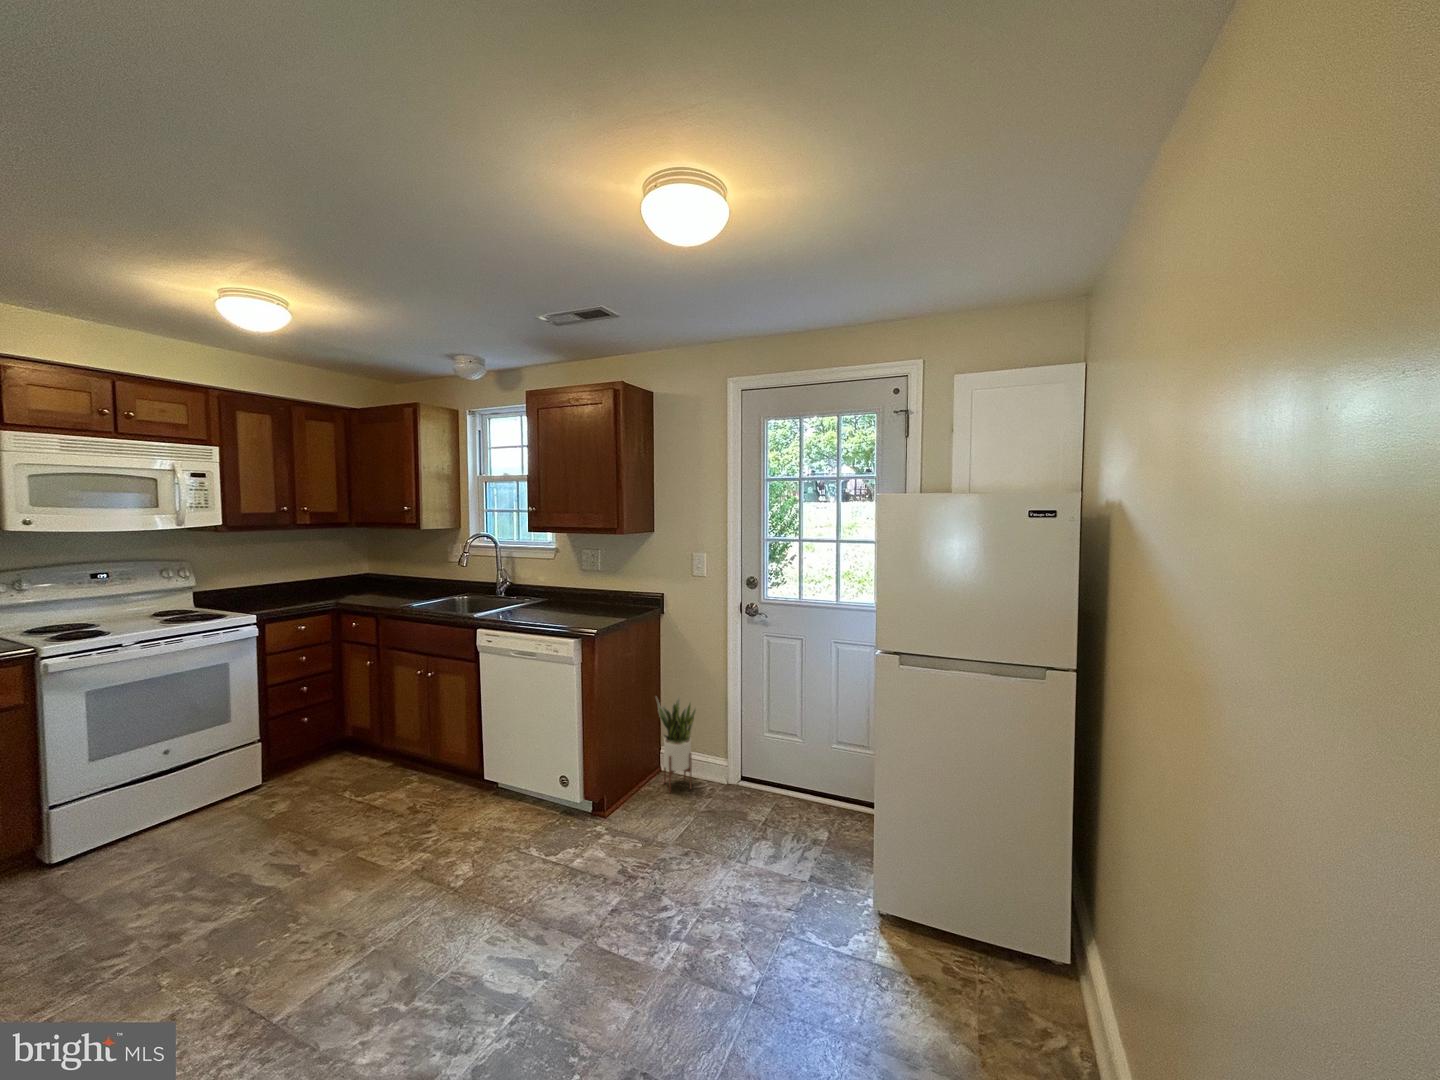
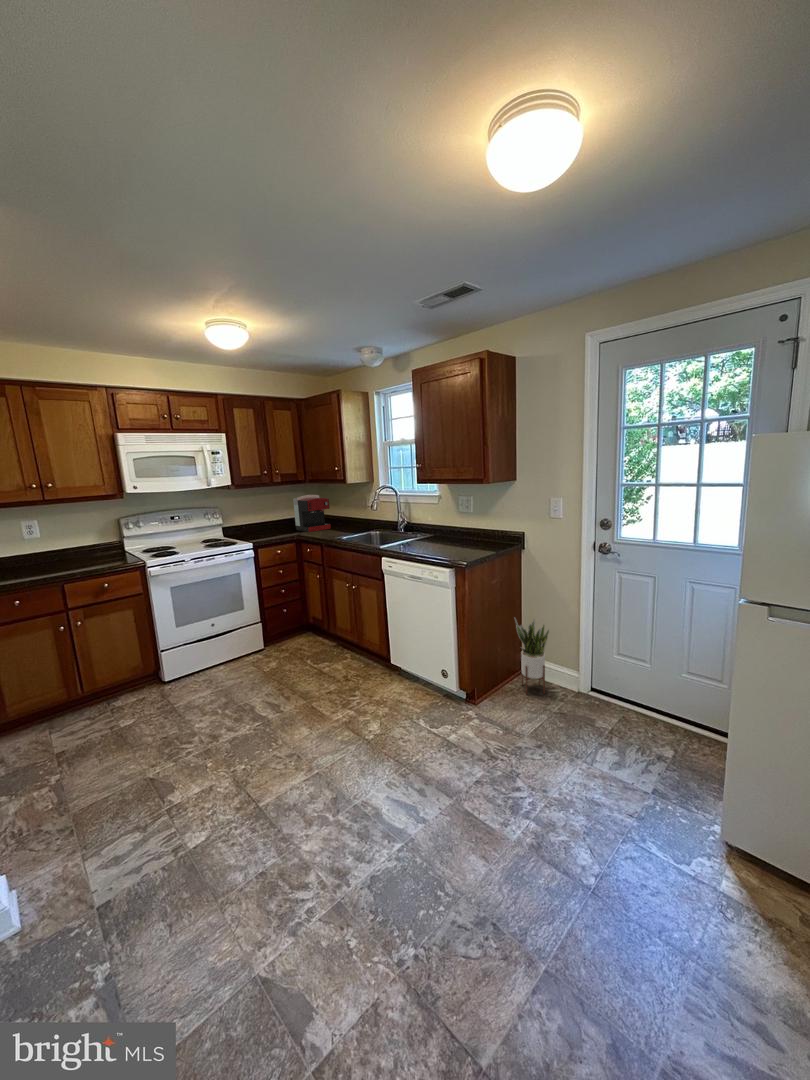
coffee maker: none [335,542,396,596] -> present [293,495,331,532]

